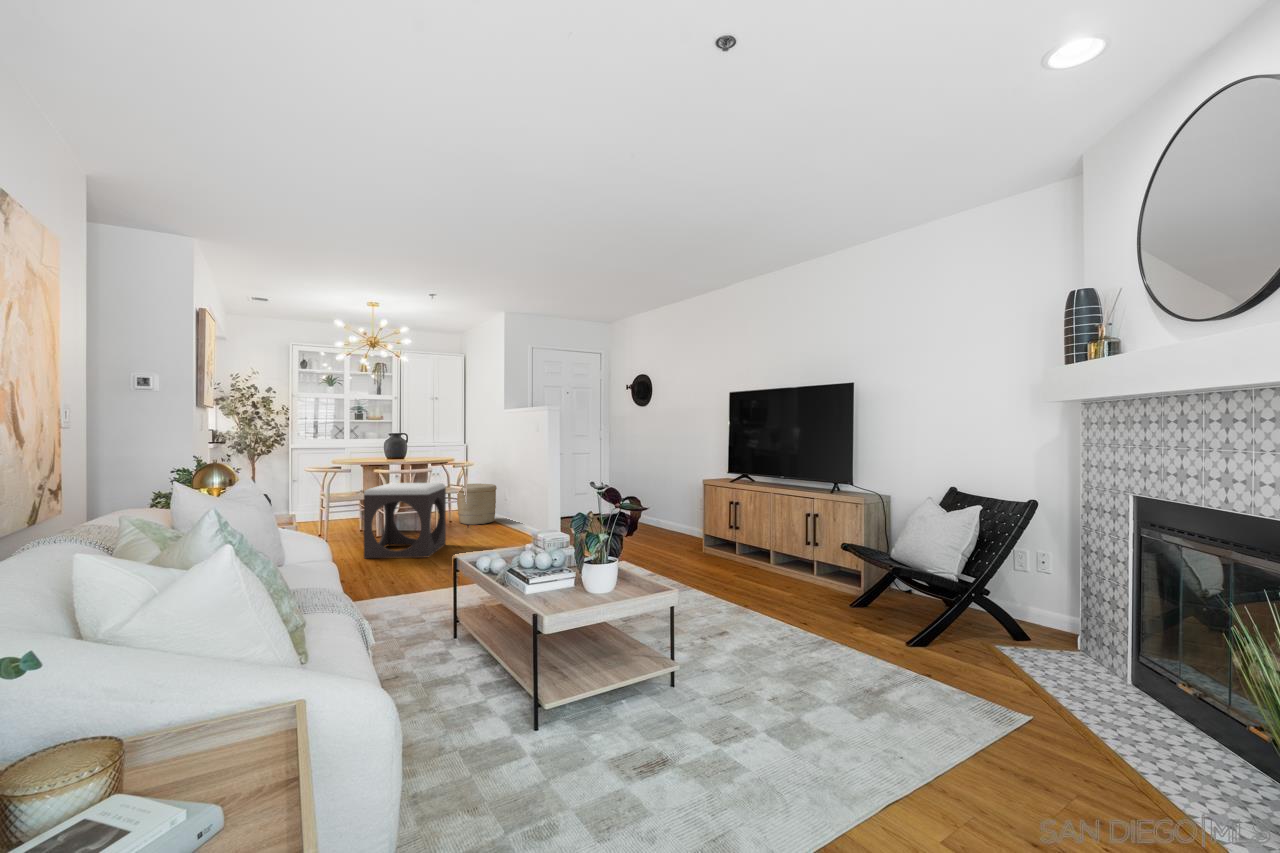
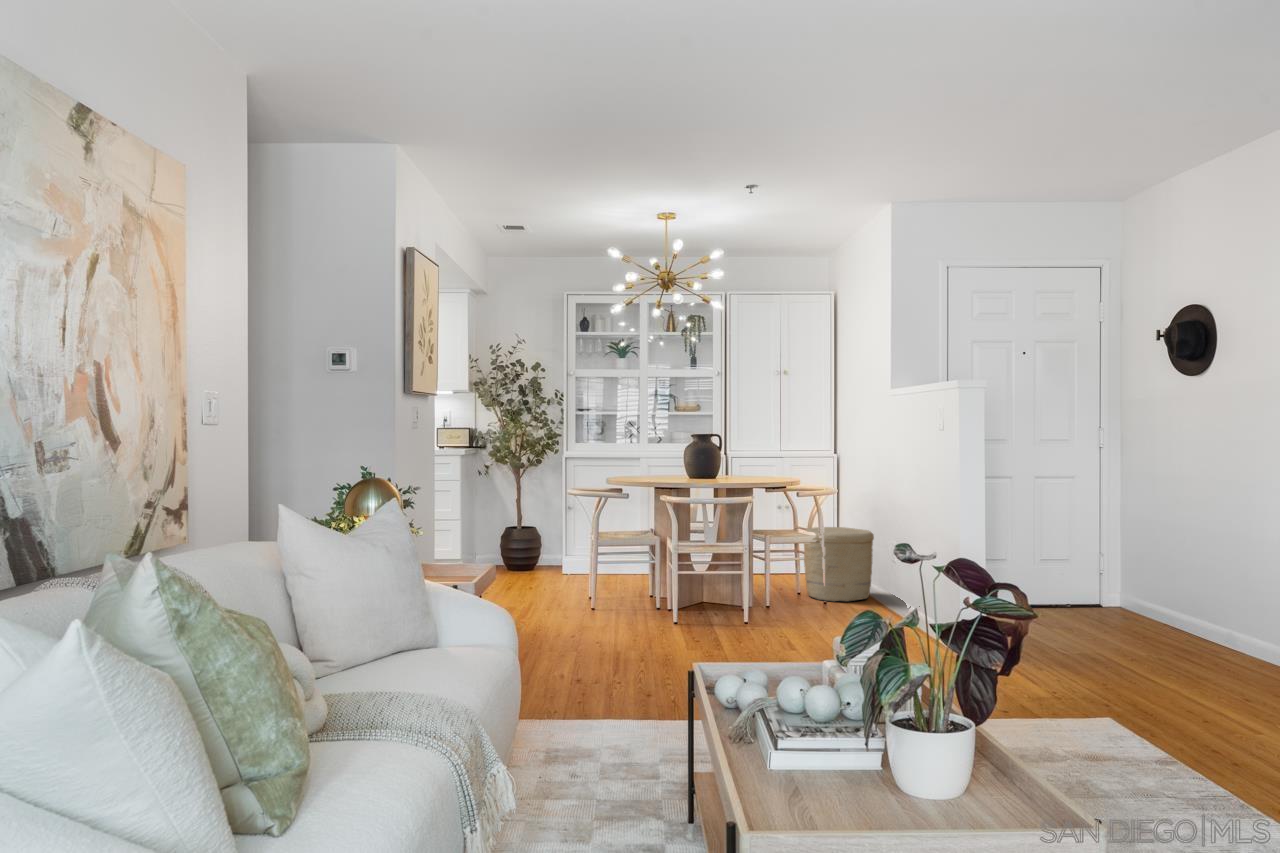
footstool: present [364,483,446,558] -> none [629,519,766,654]

